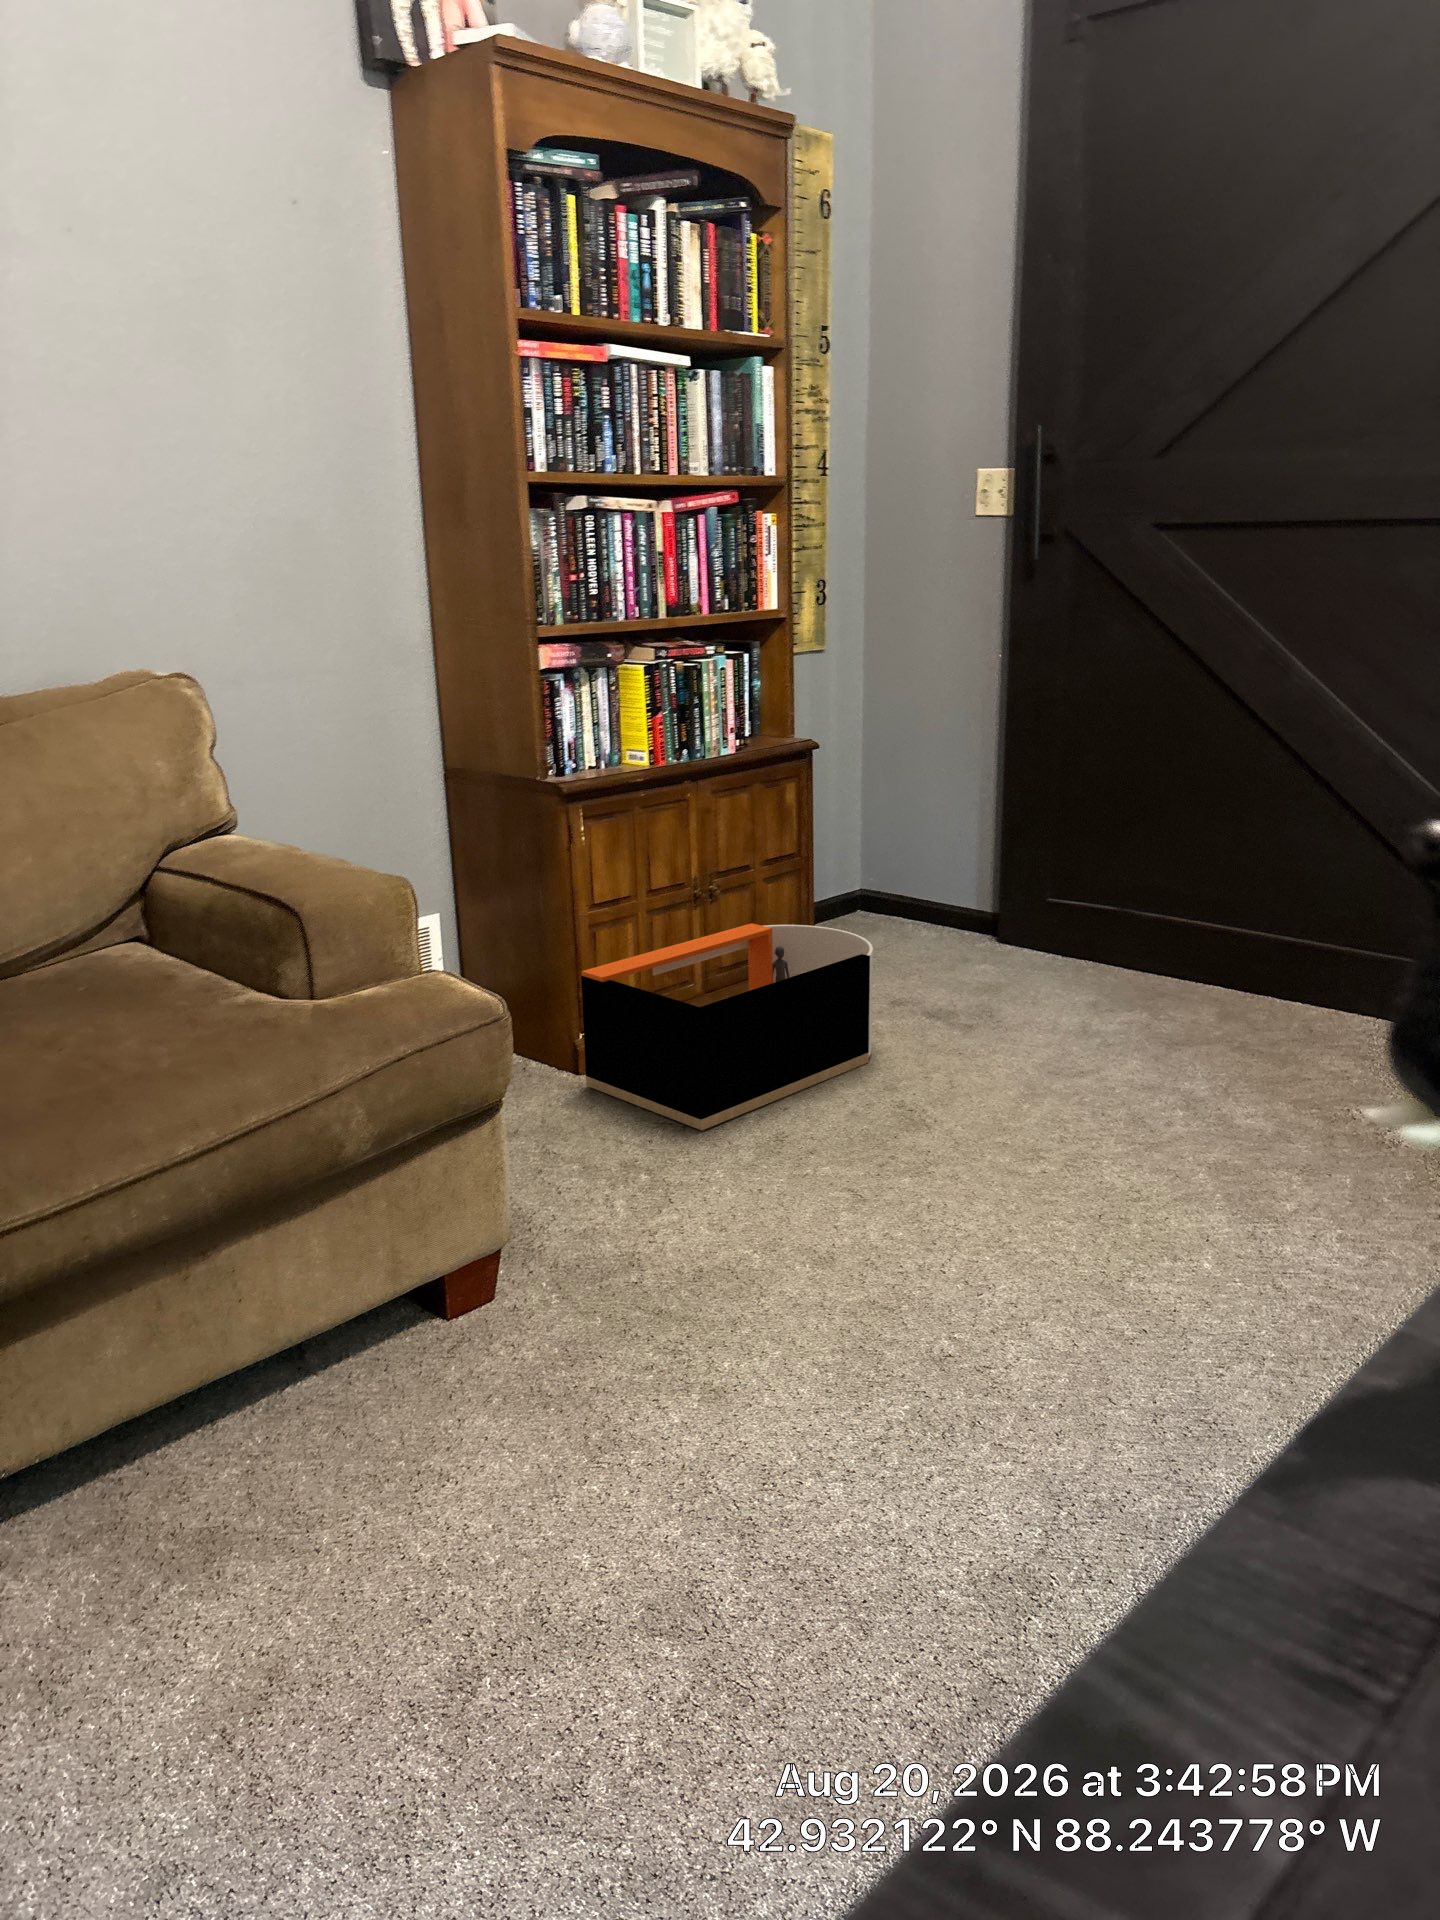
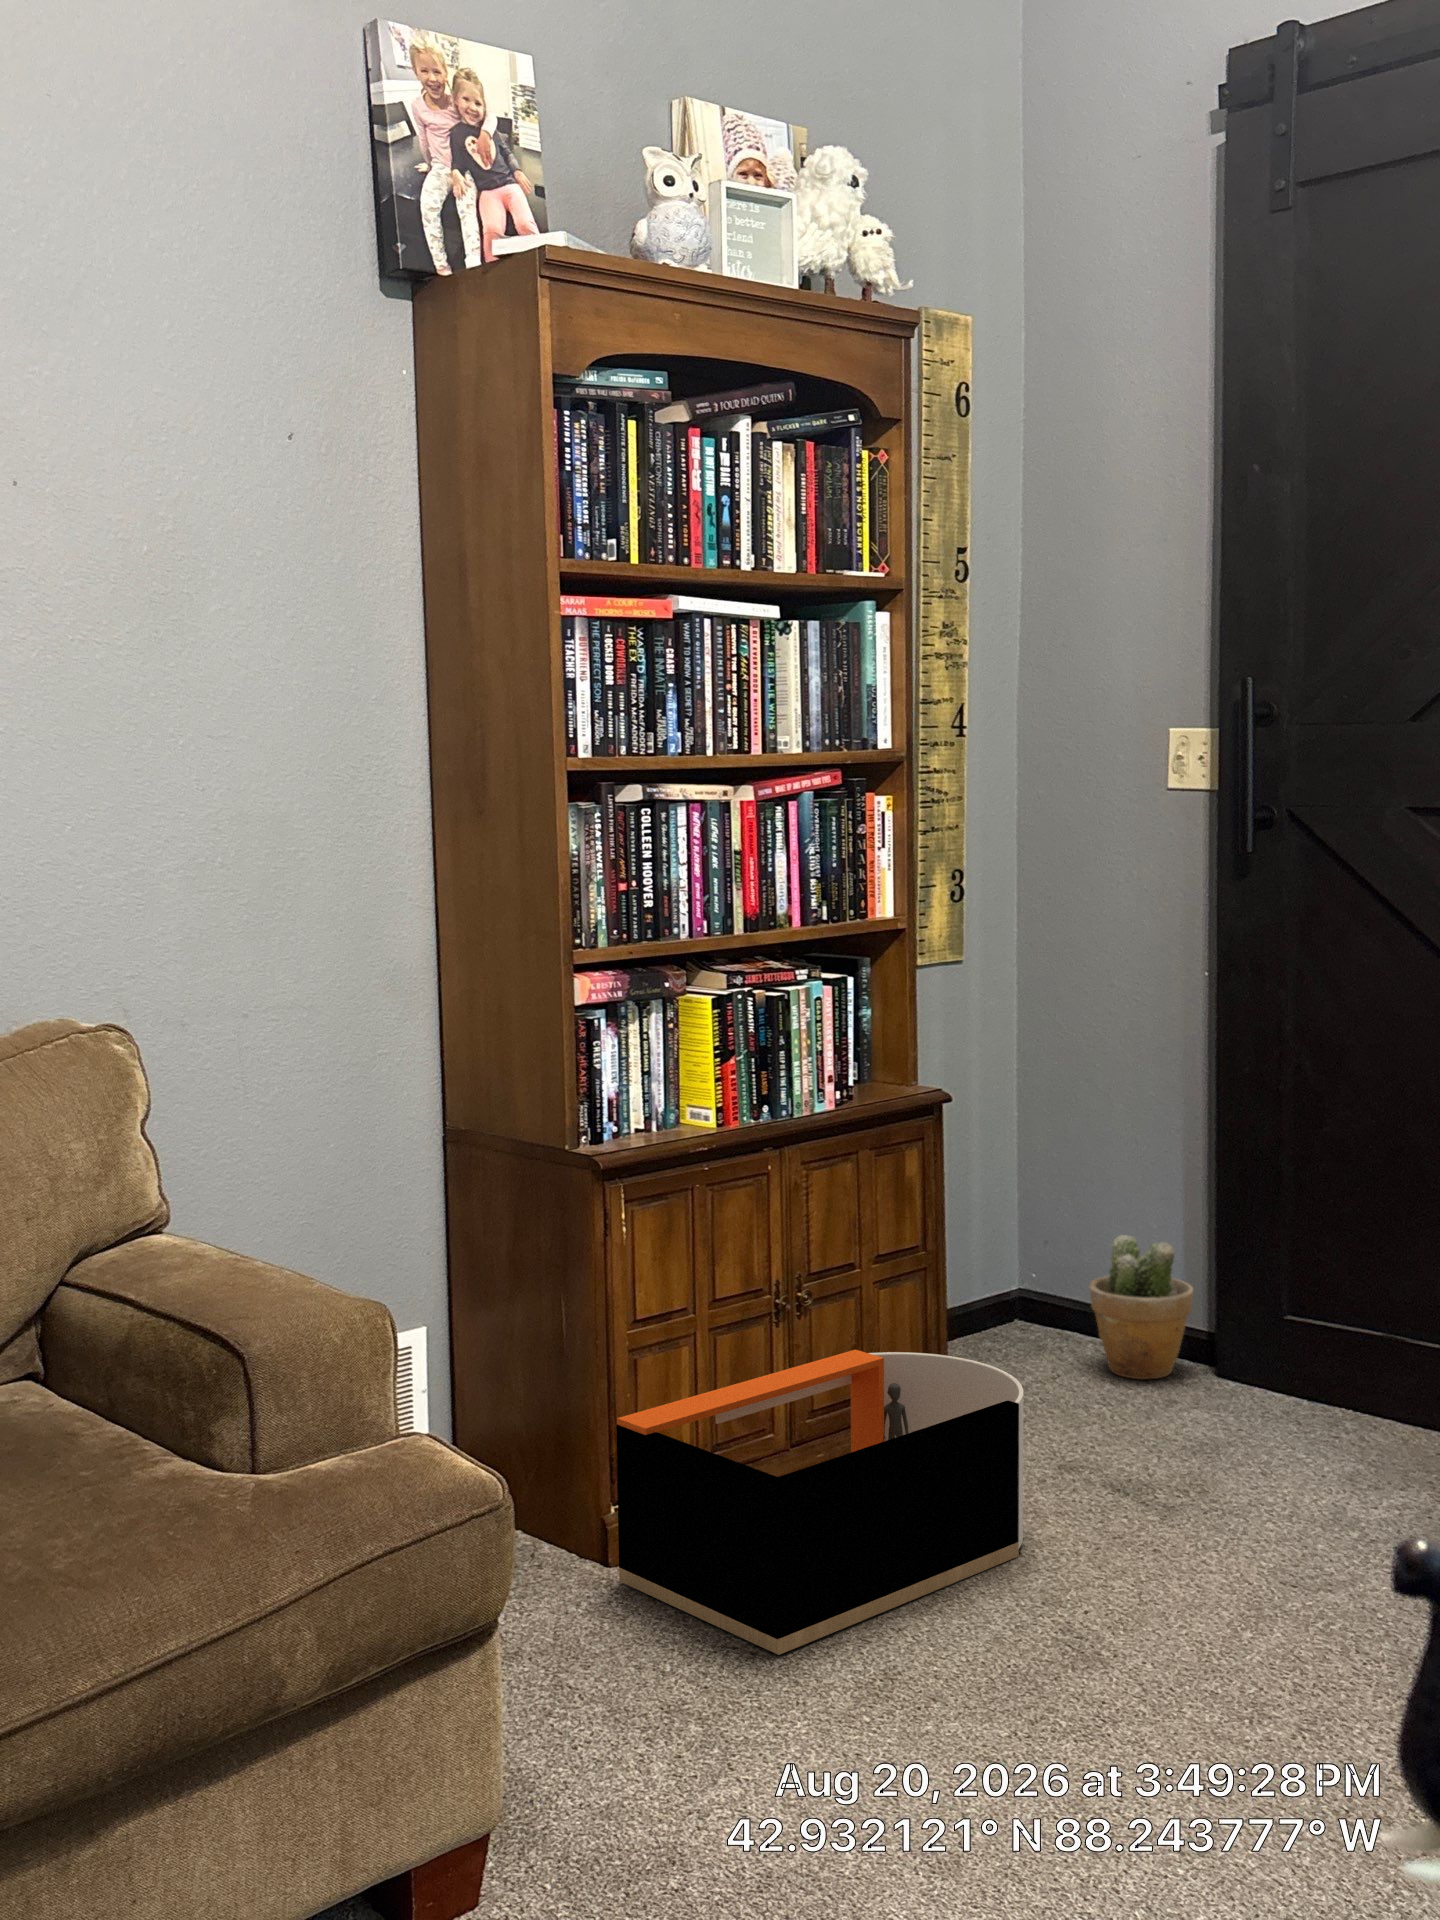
potted plant: none [914,846,988,946] -> present [1090,1235,1193,1379]

